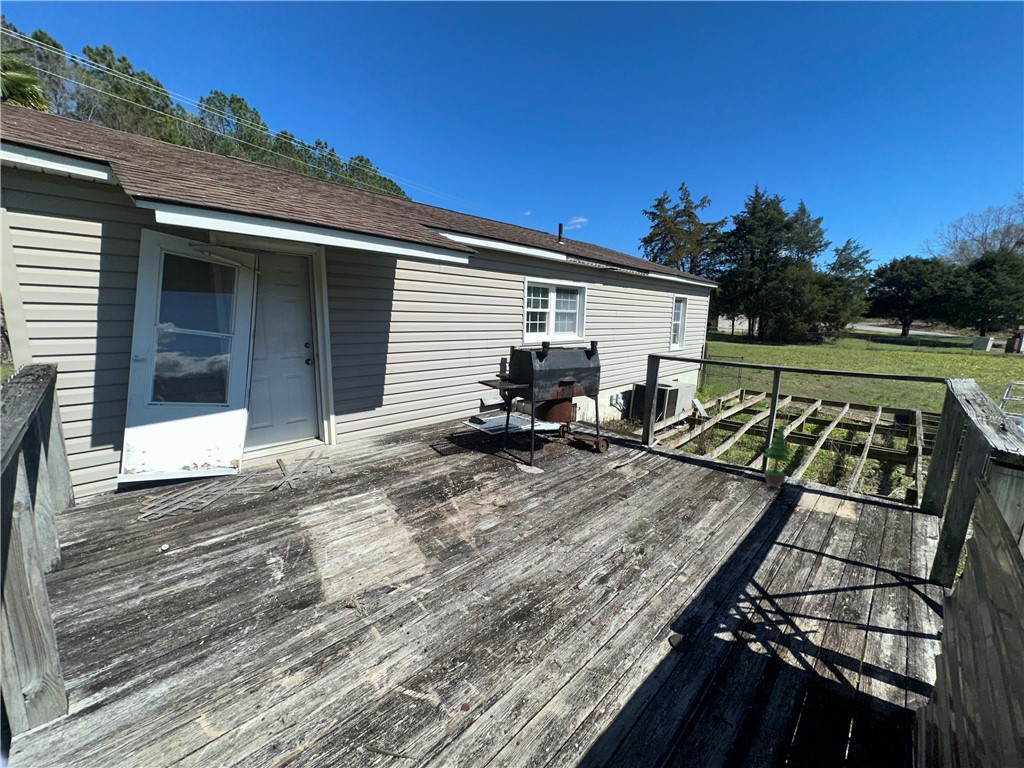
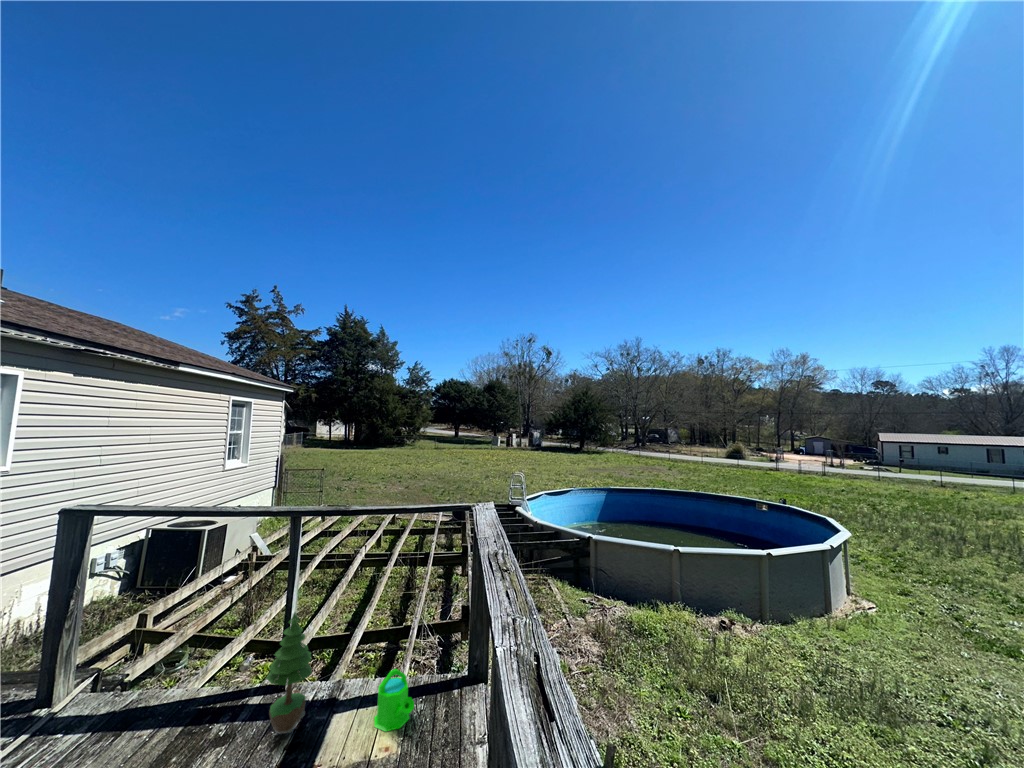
watering can: none [832,477,867,510] -> present [374,669,414,732]

